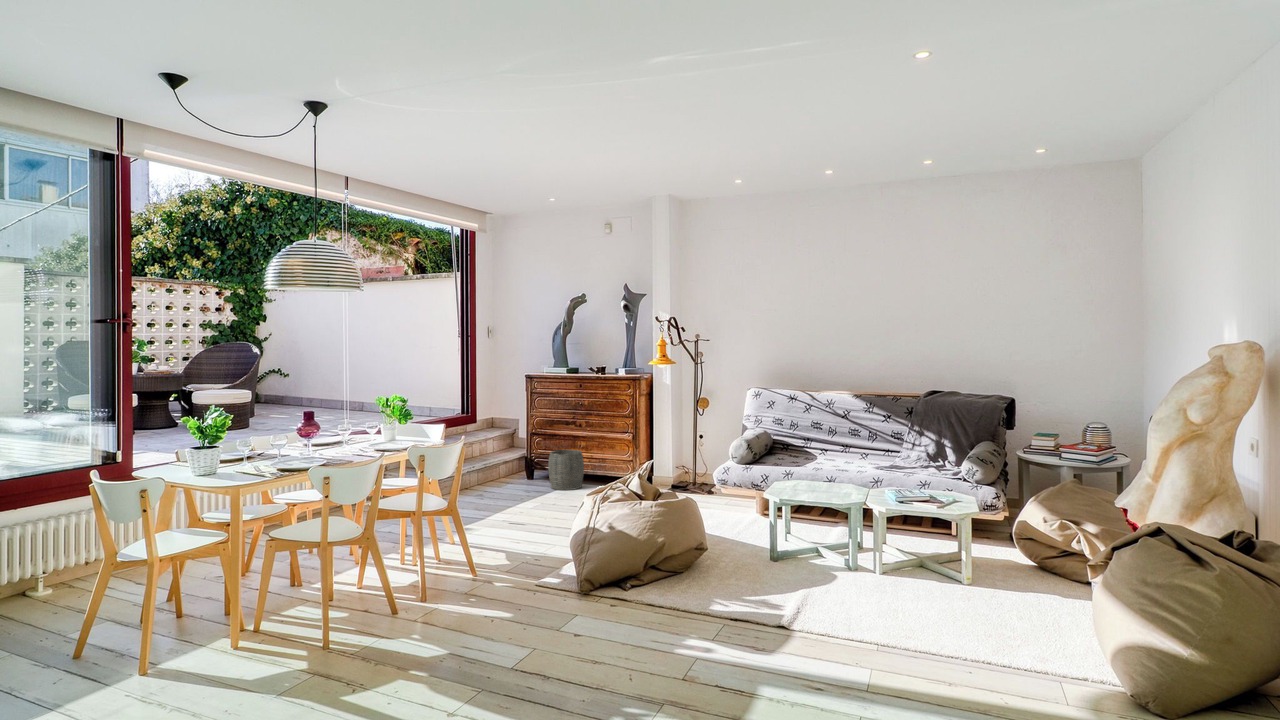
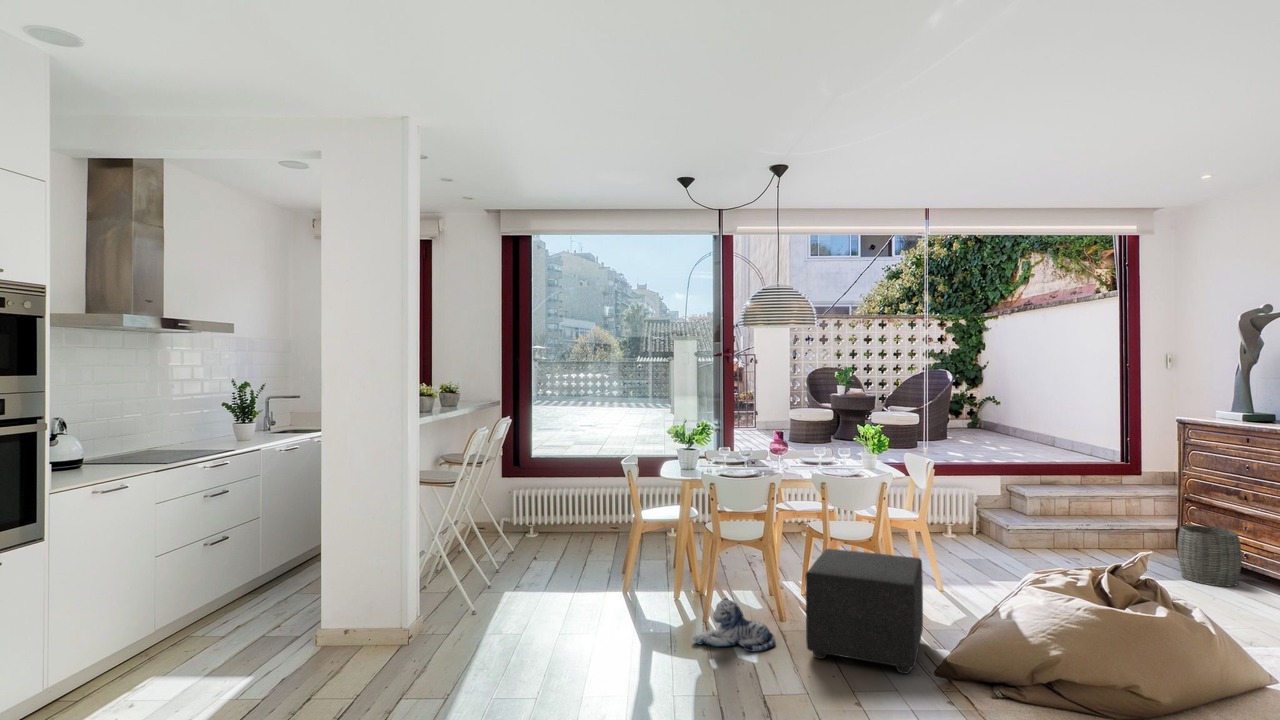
ottoman: none [437,505,571,625] -> present [806,549,923,674]
plush toy: none [361,602,440,671] -> present [693,598,776,651]

